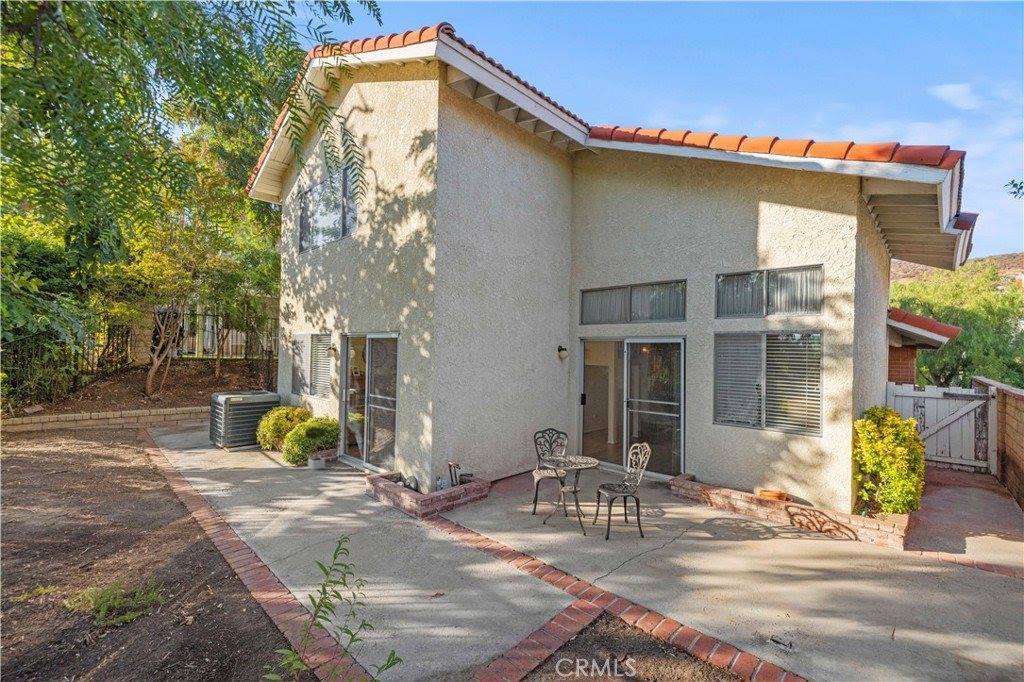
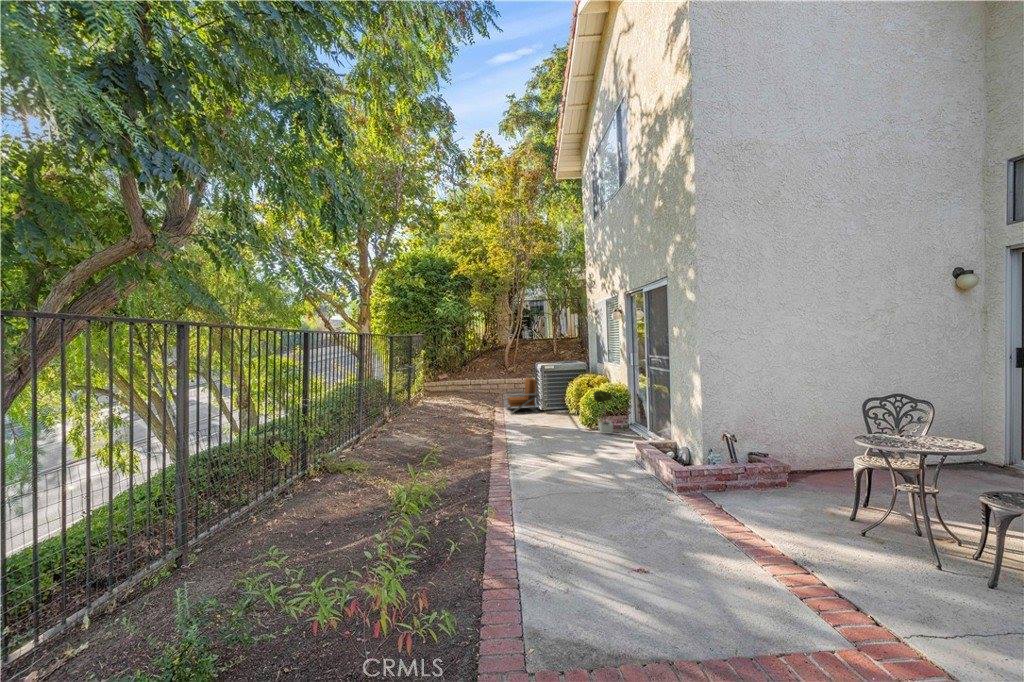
lounge chair: none [167,412,221,458] -> present [506,378,539,414]

